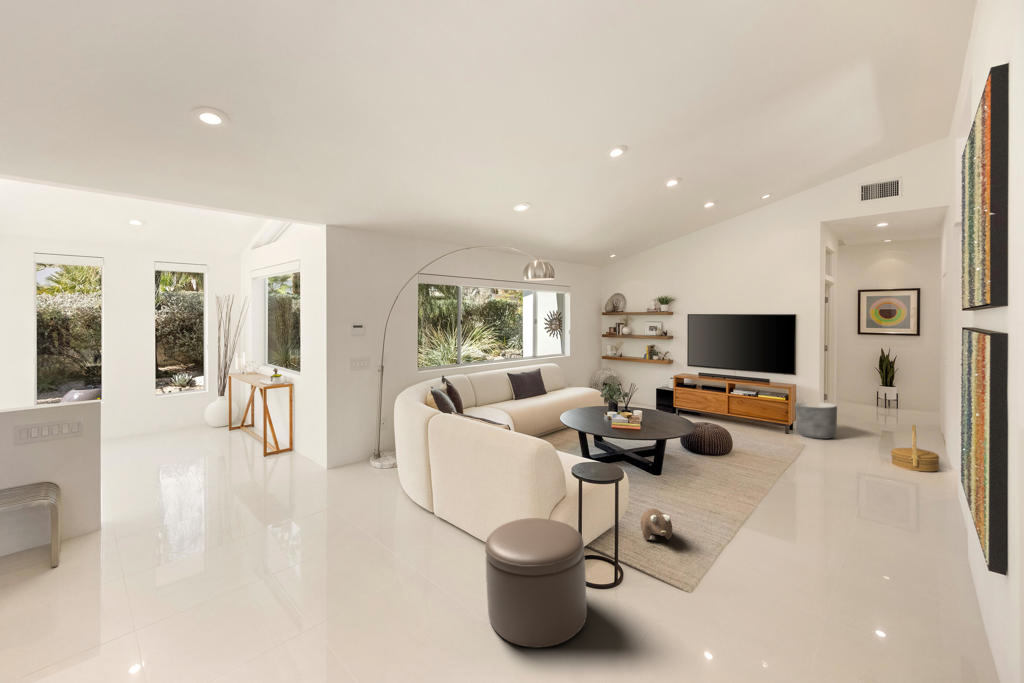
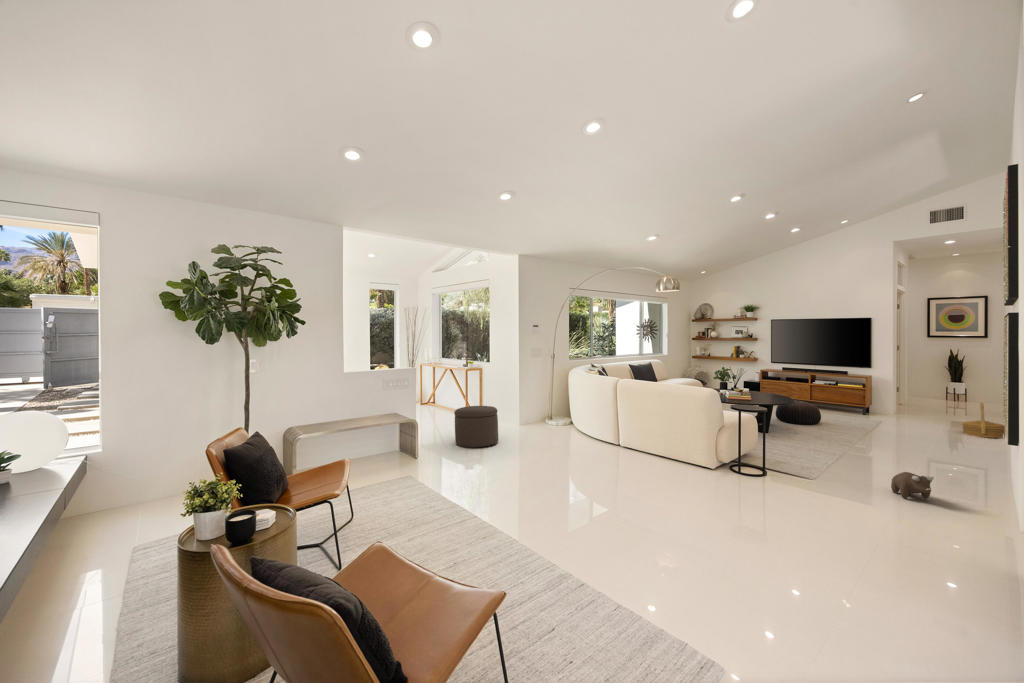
planter: present [795,402,837,439] -> none [872,390,911,418]
plush toy: present [641,509,672,540] -> present [891,472,934,499]
ottoman: present [485,518,587,647] -> present [454,406,498,447]

